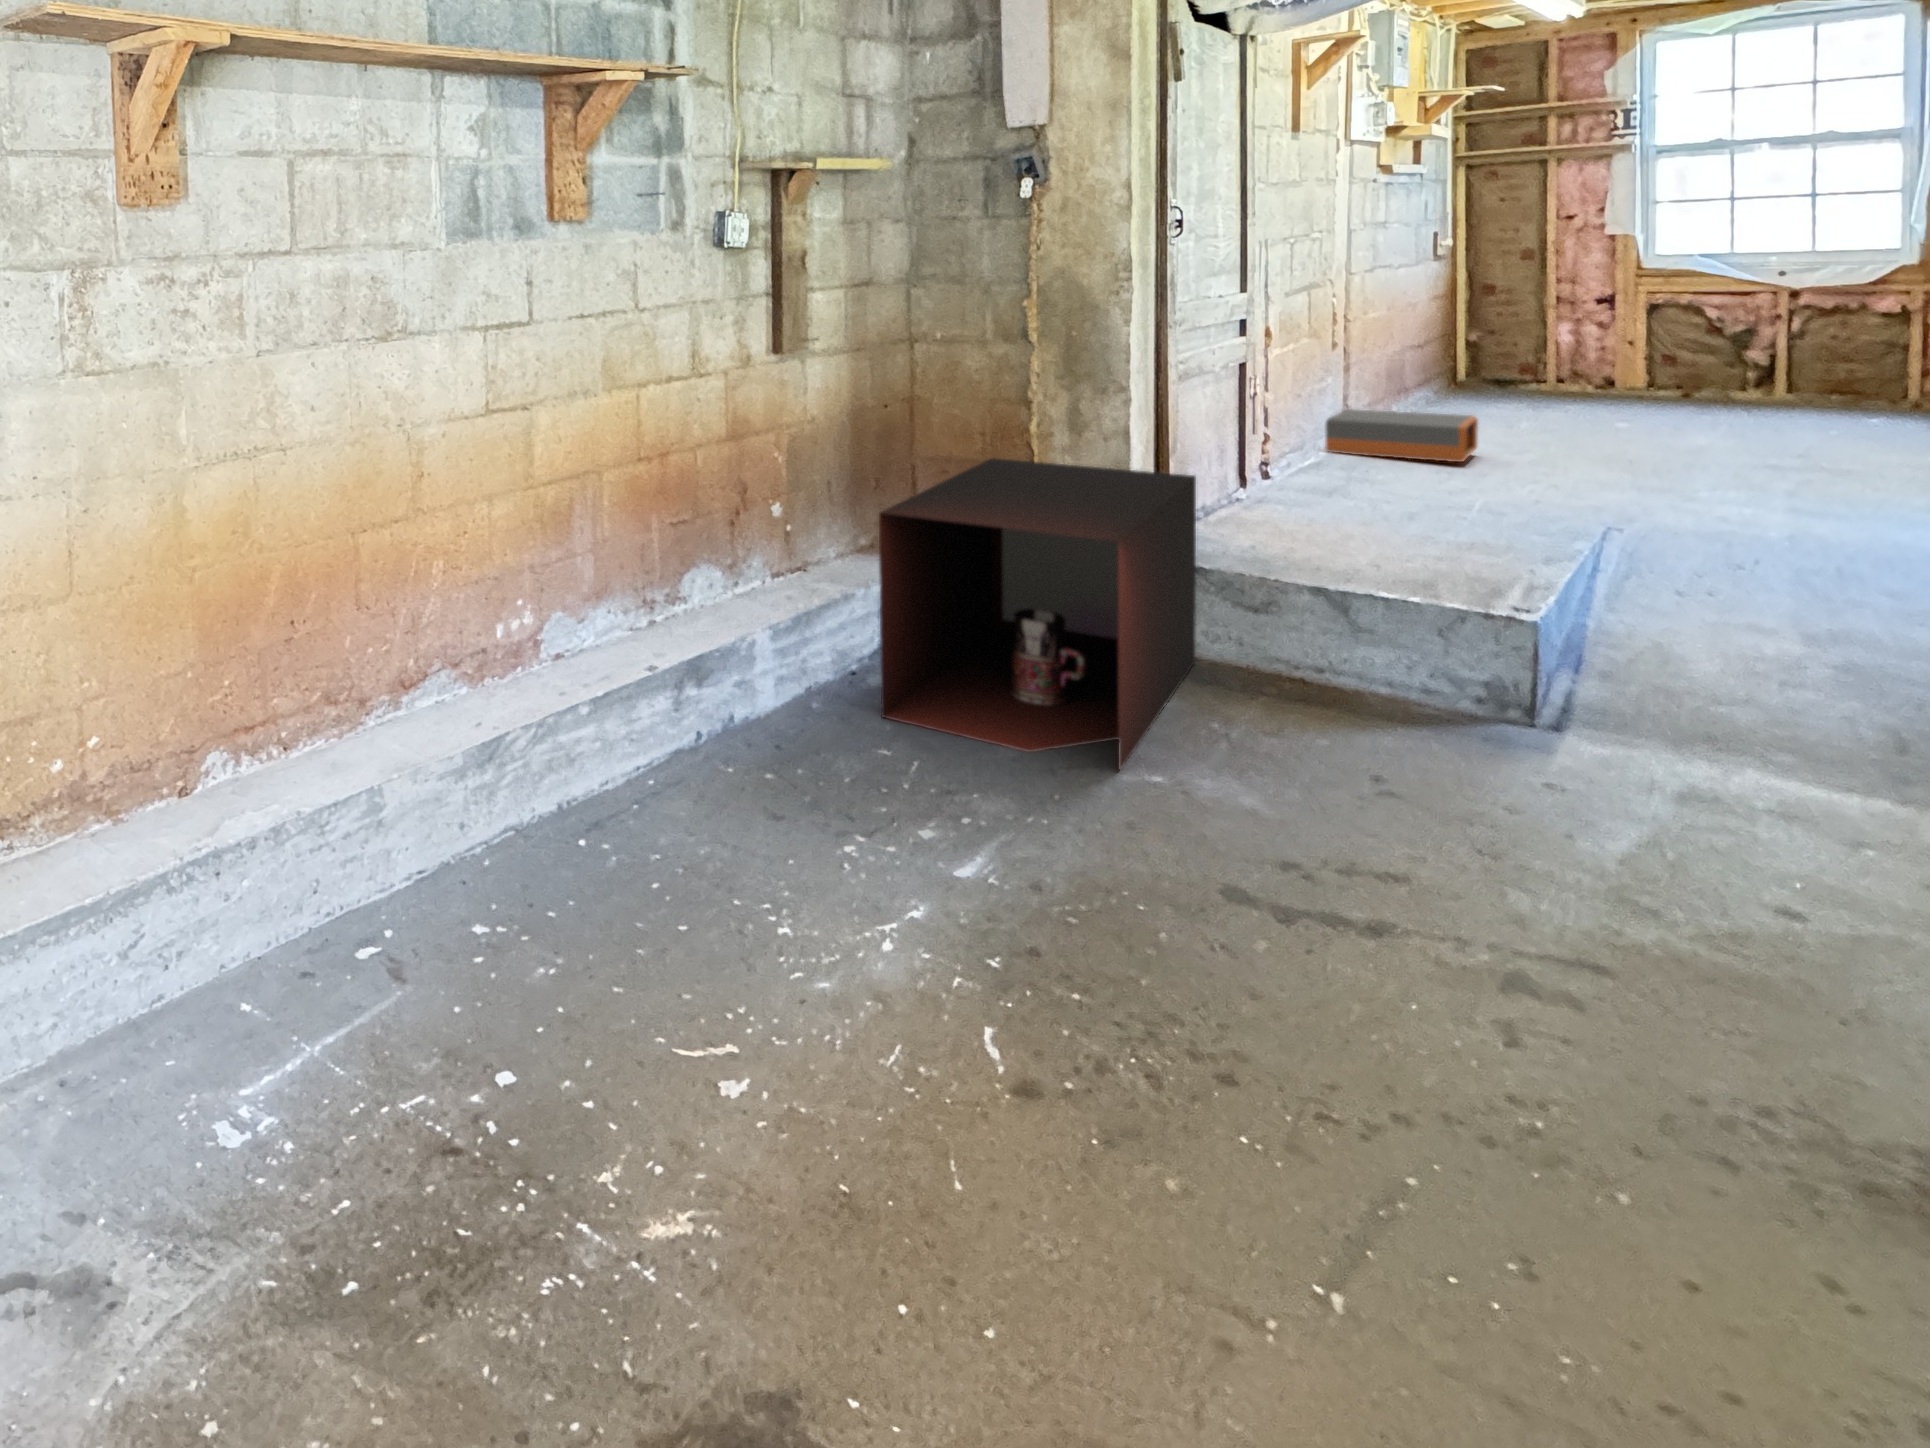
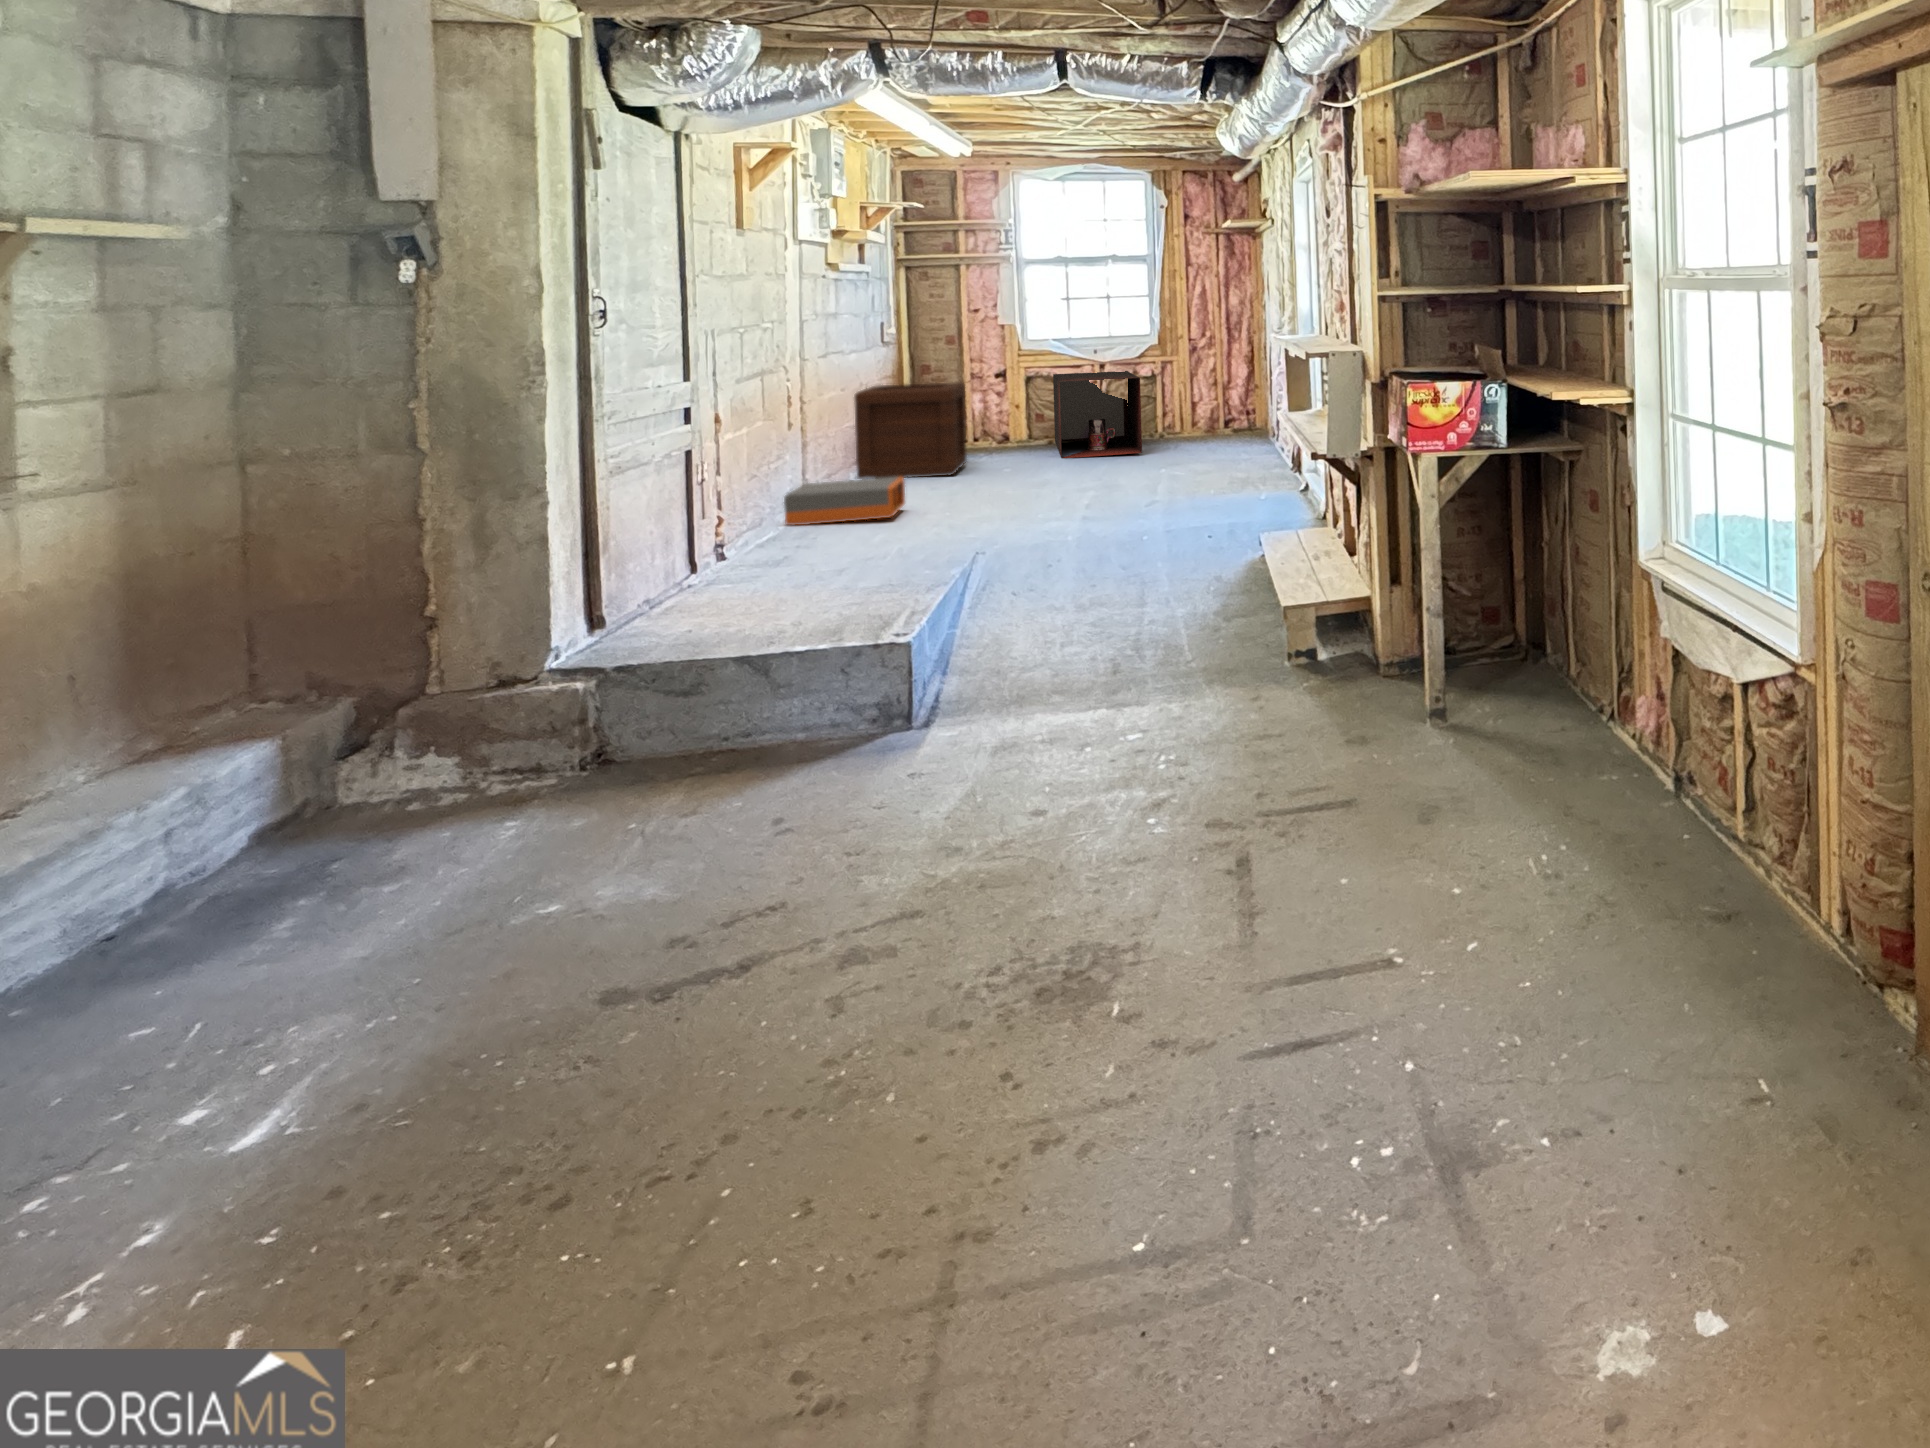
wooden crate: none [1398,305,1554,421] -> present [854,382,967,479]
storage cabinet: present [879,458,1196,769] -> present [1053,371,1142,458]

